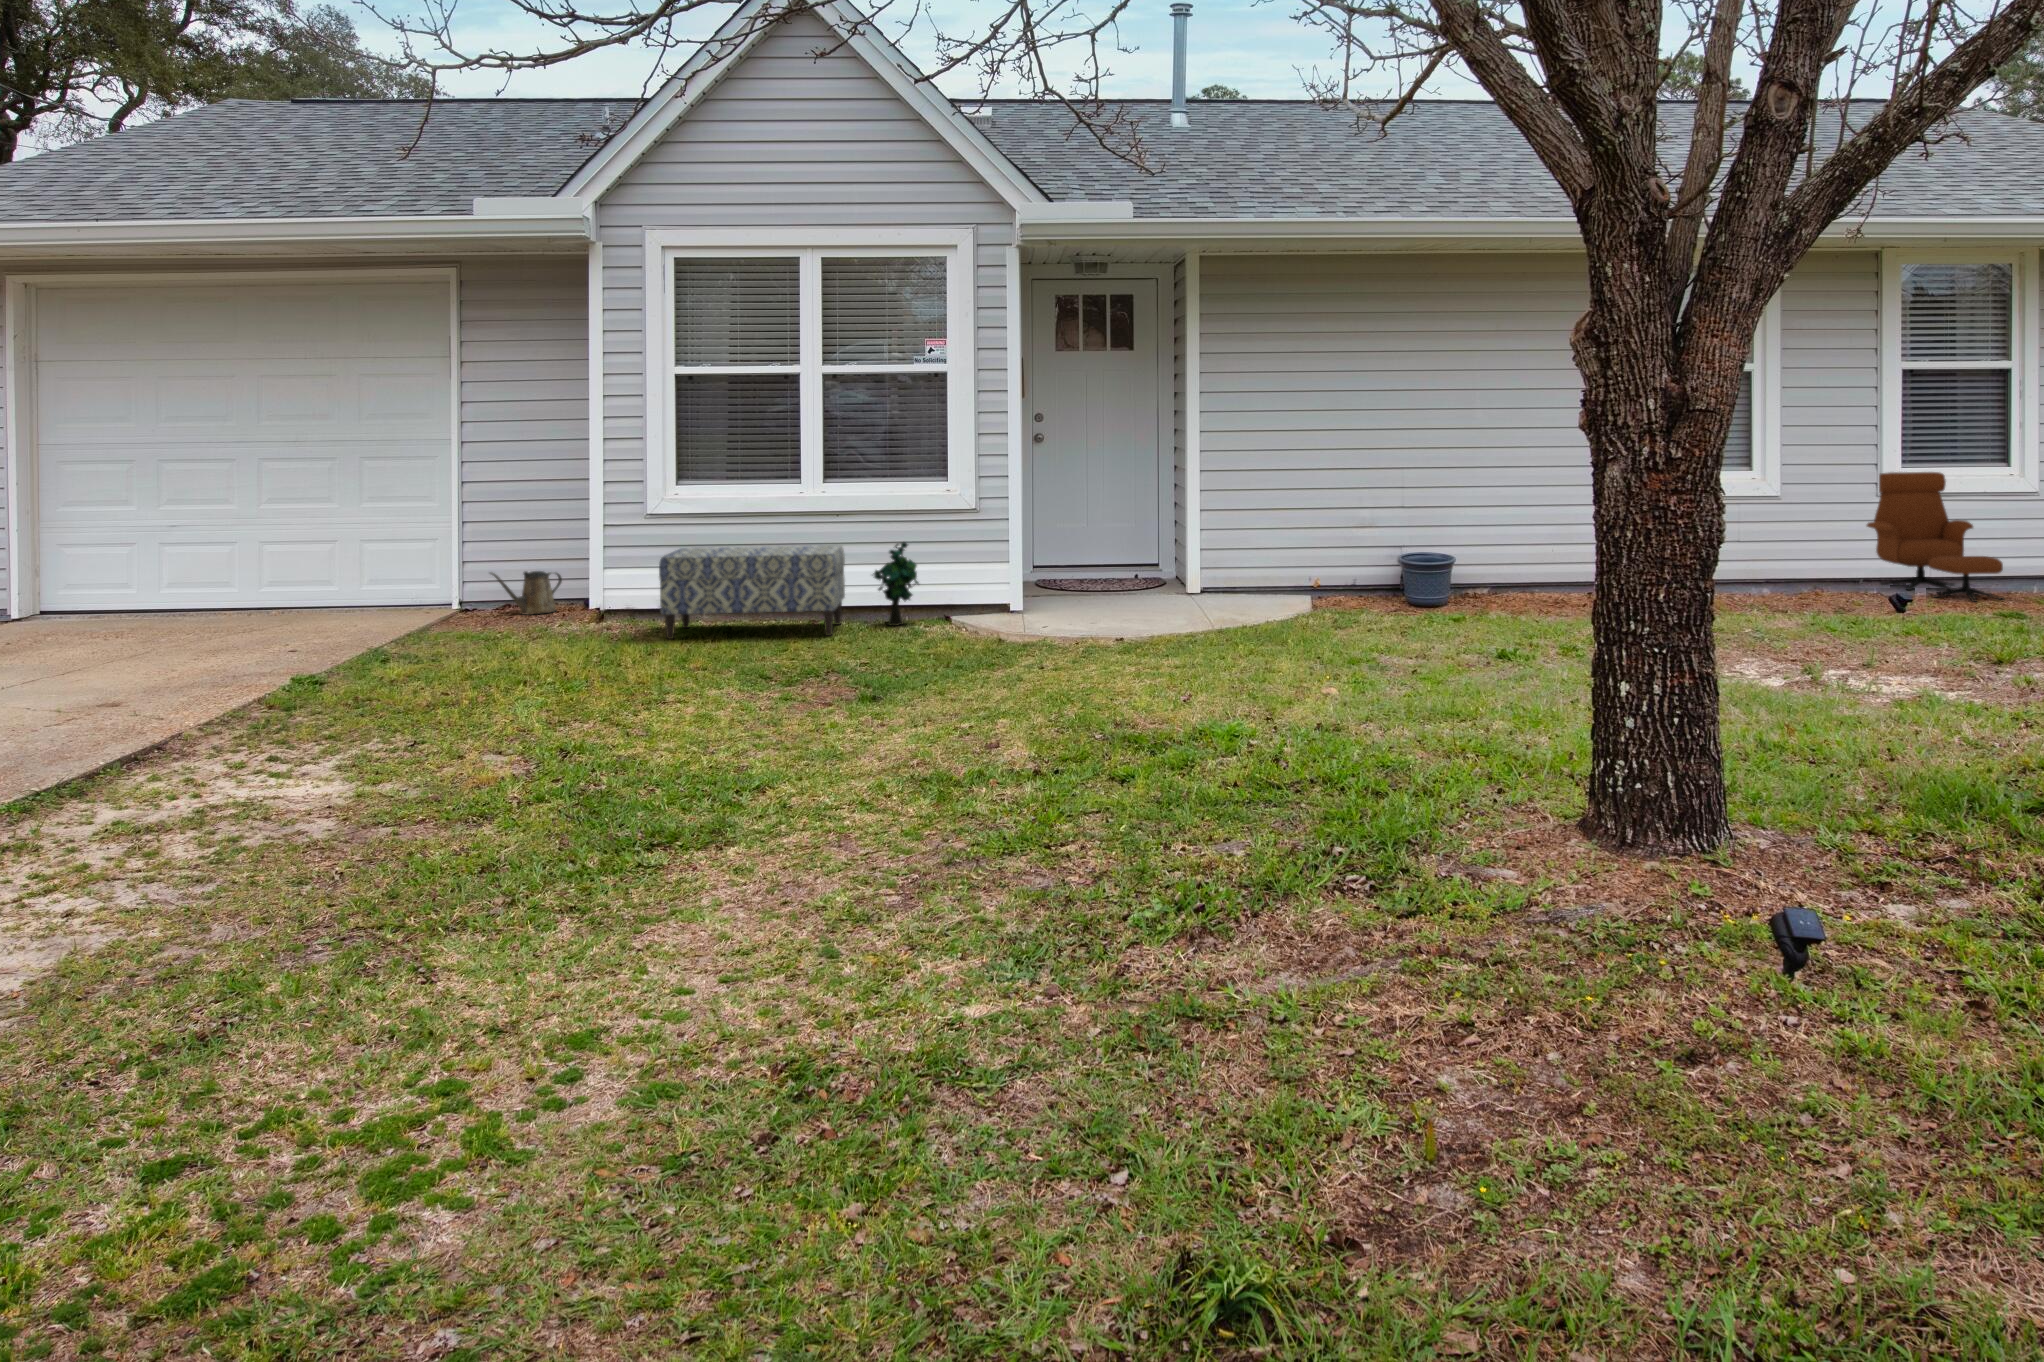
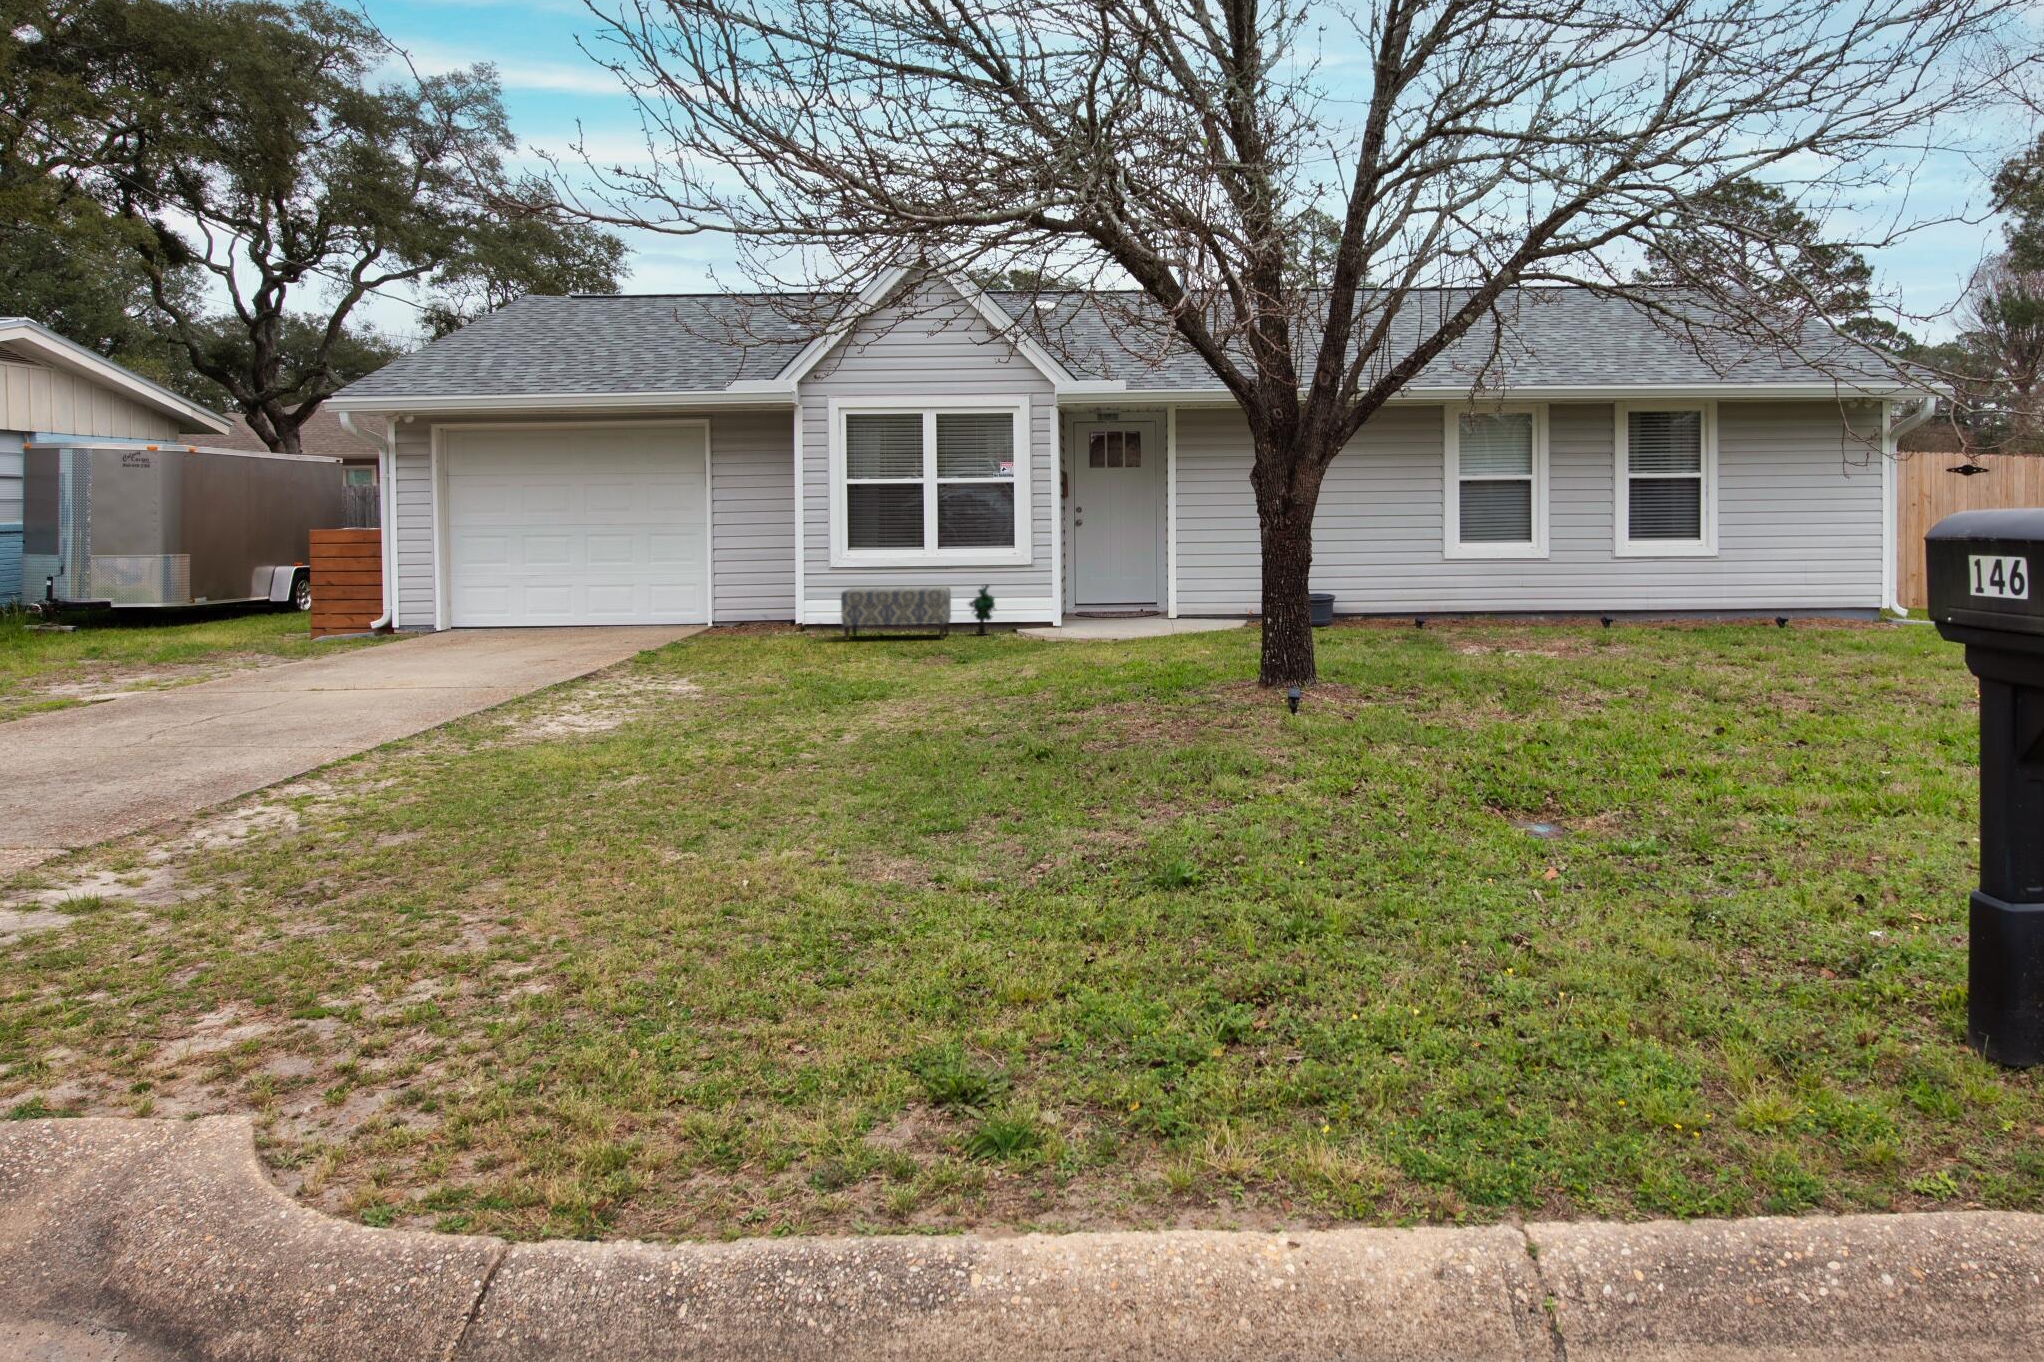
lounge chair: present [1867,472,2004,602] -> none [1602,543,1672,623]
watering can: present [490,571,562,615] -> none [732,605,774,632]

